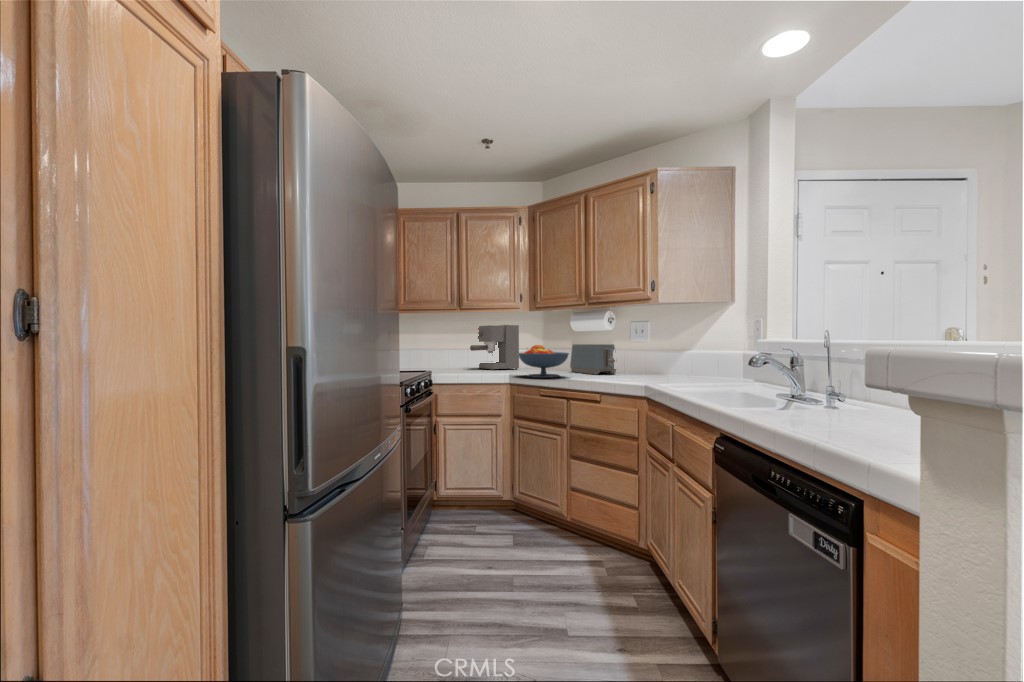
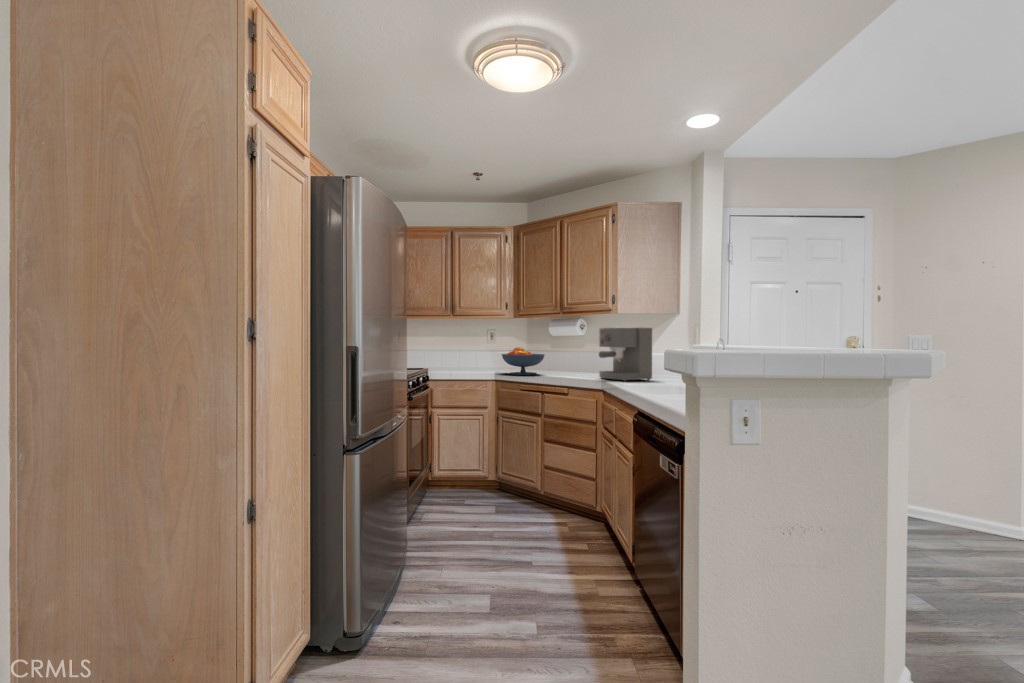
coffee maker: present [470,325,519,370] -> present [599,328,652,381]
toaster: present [570,344,616,375] -> none [548,347,588,373]

